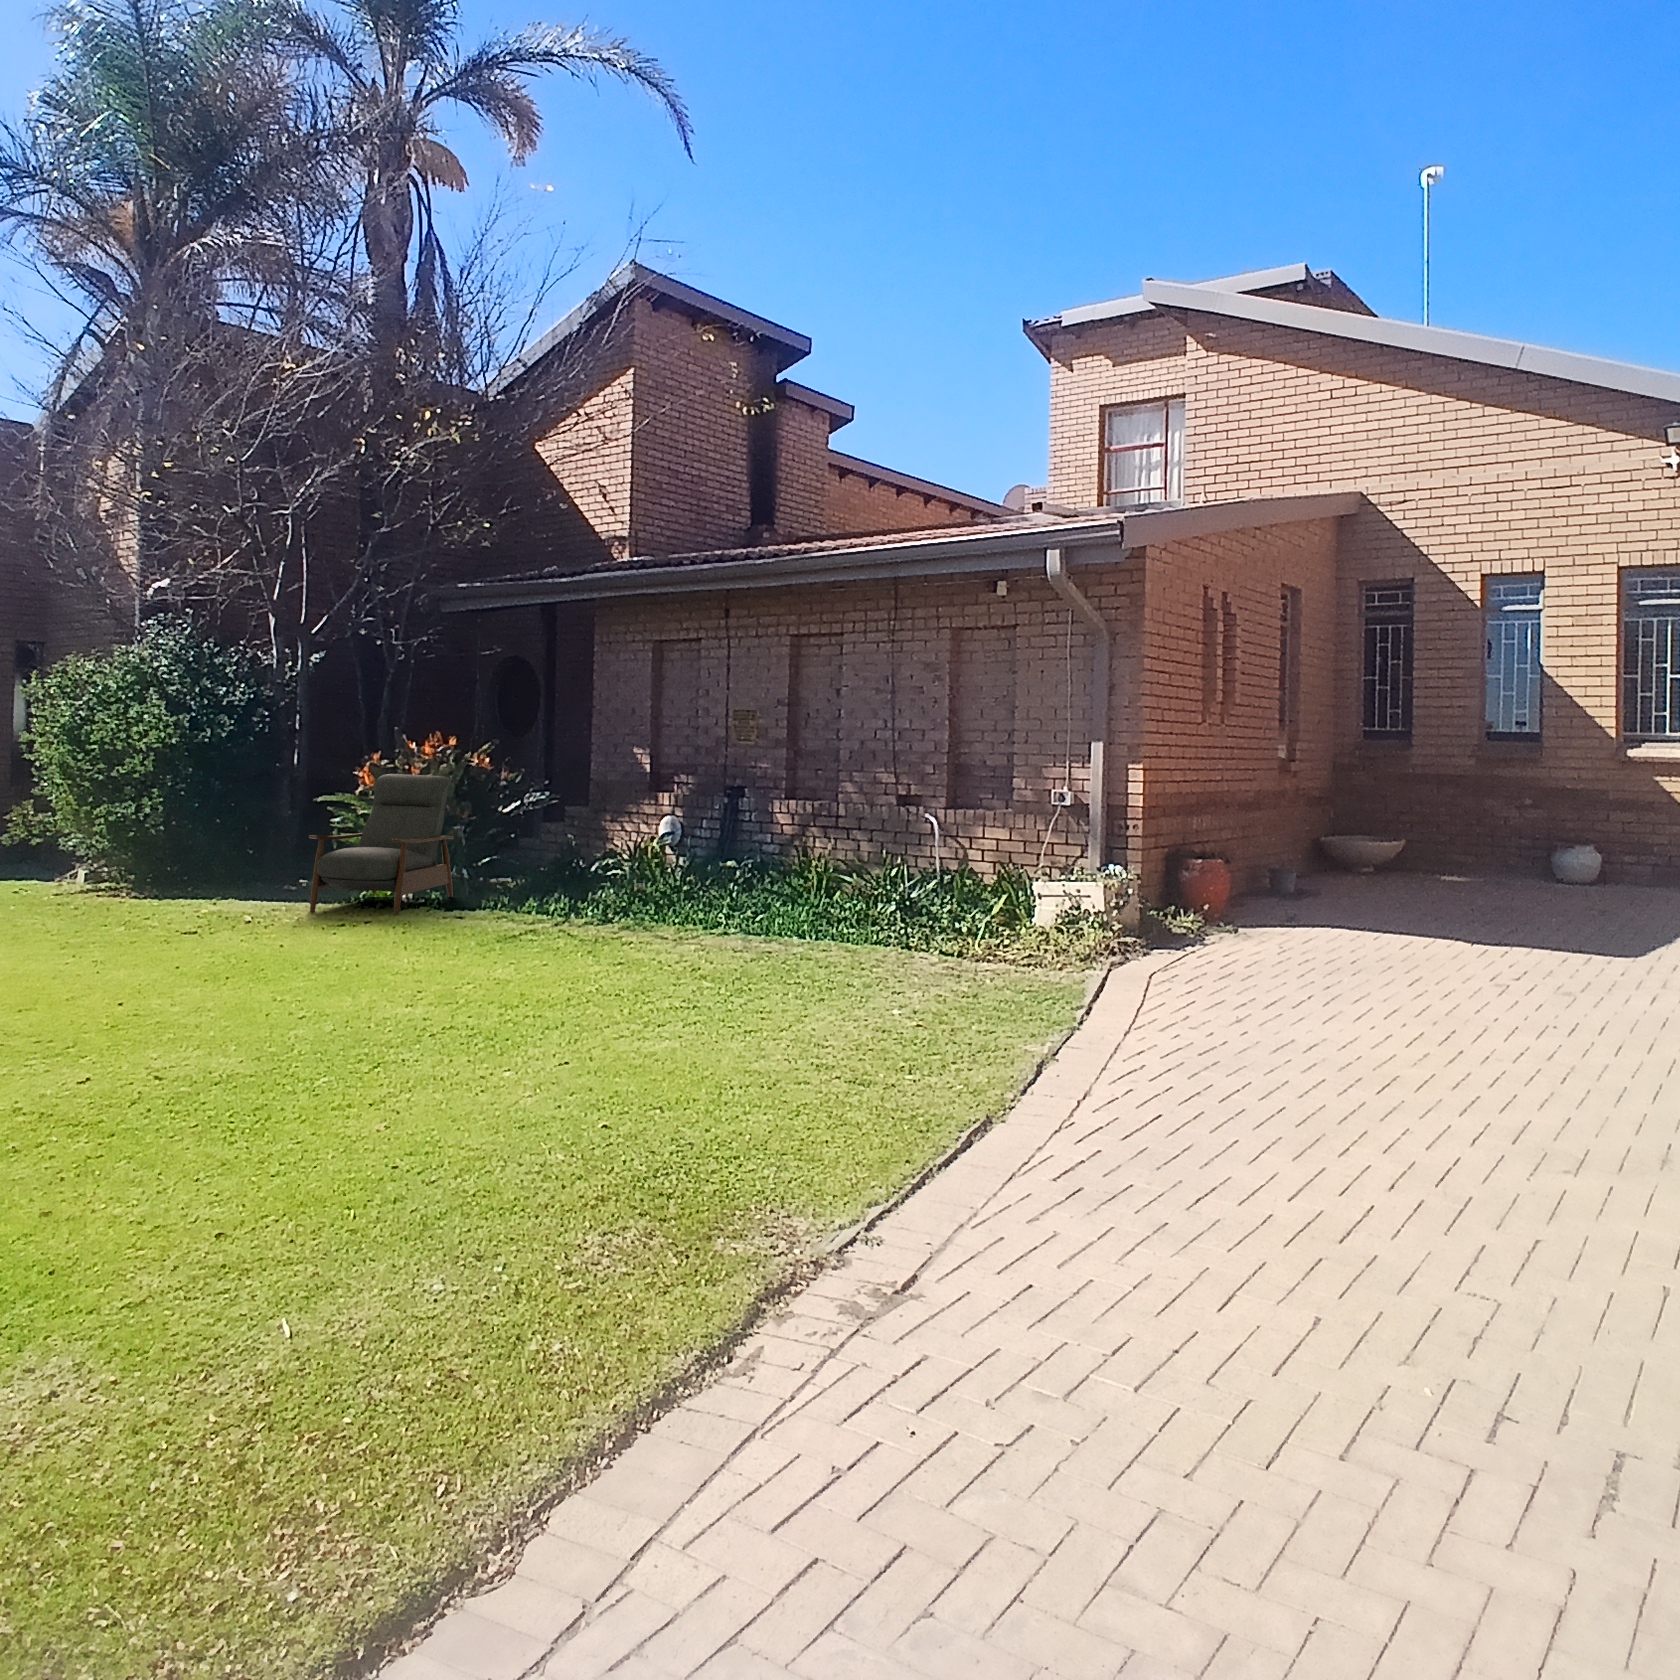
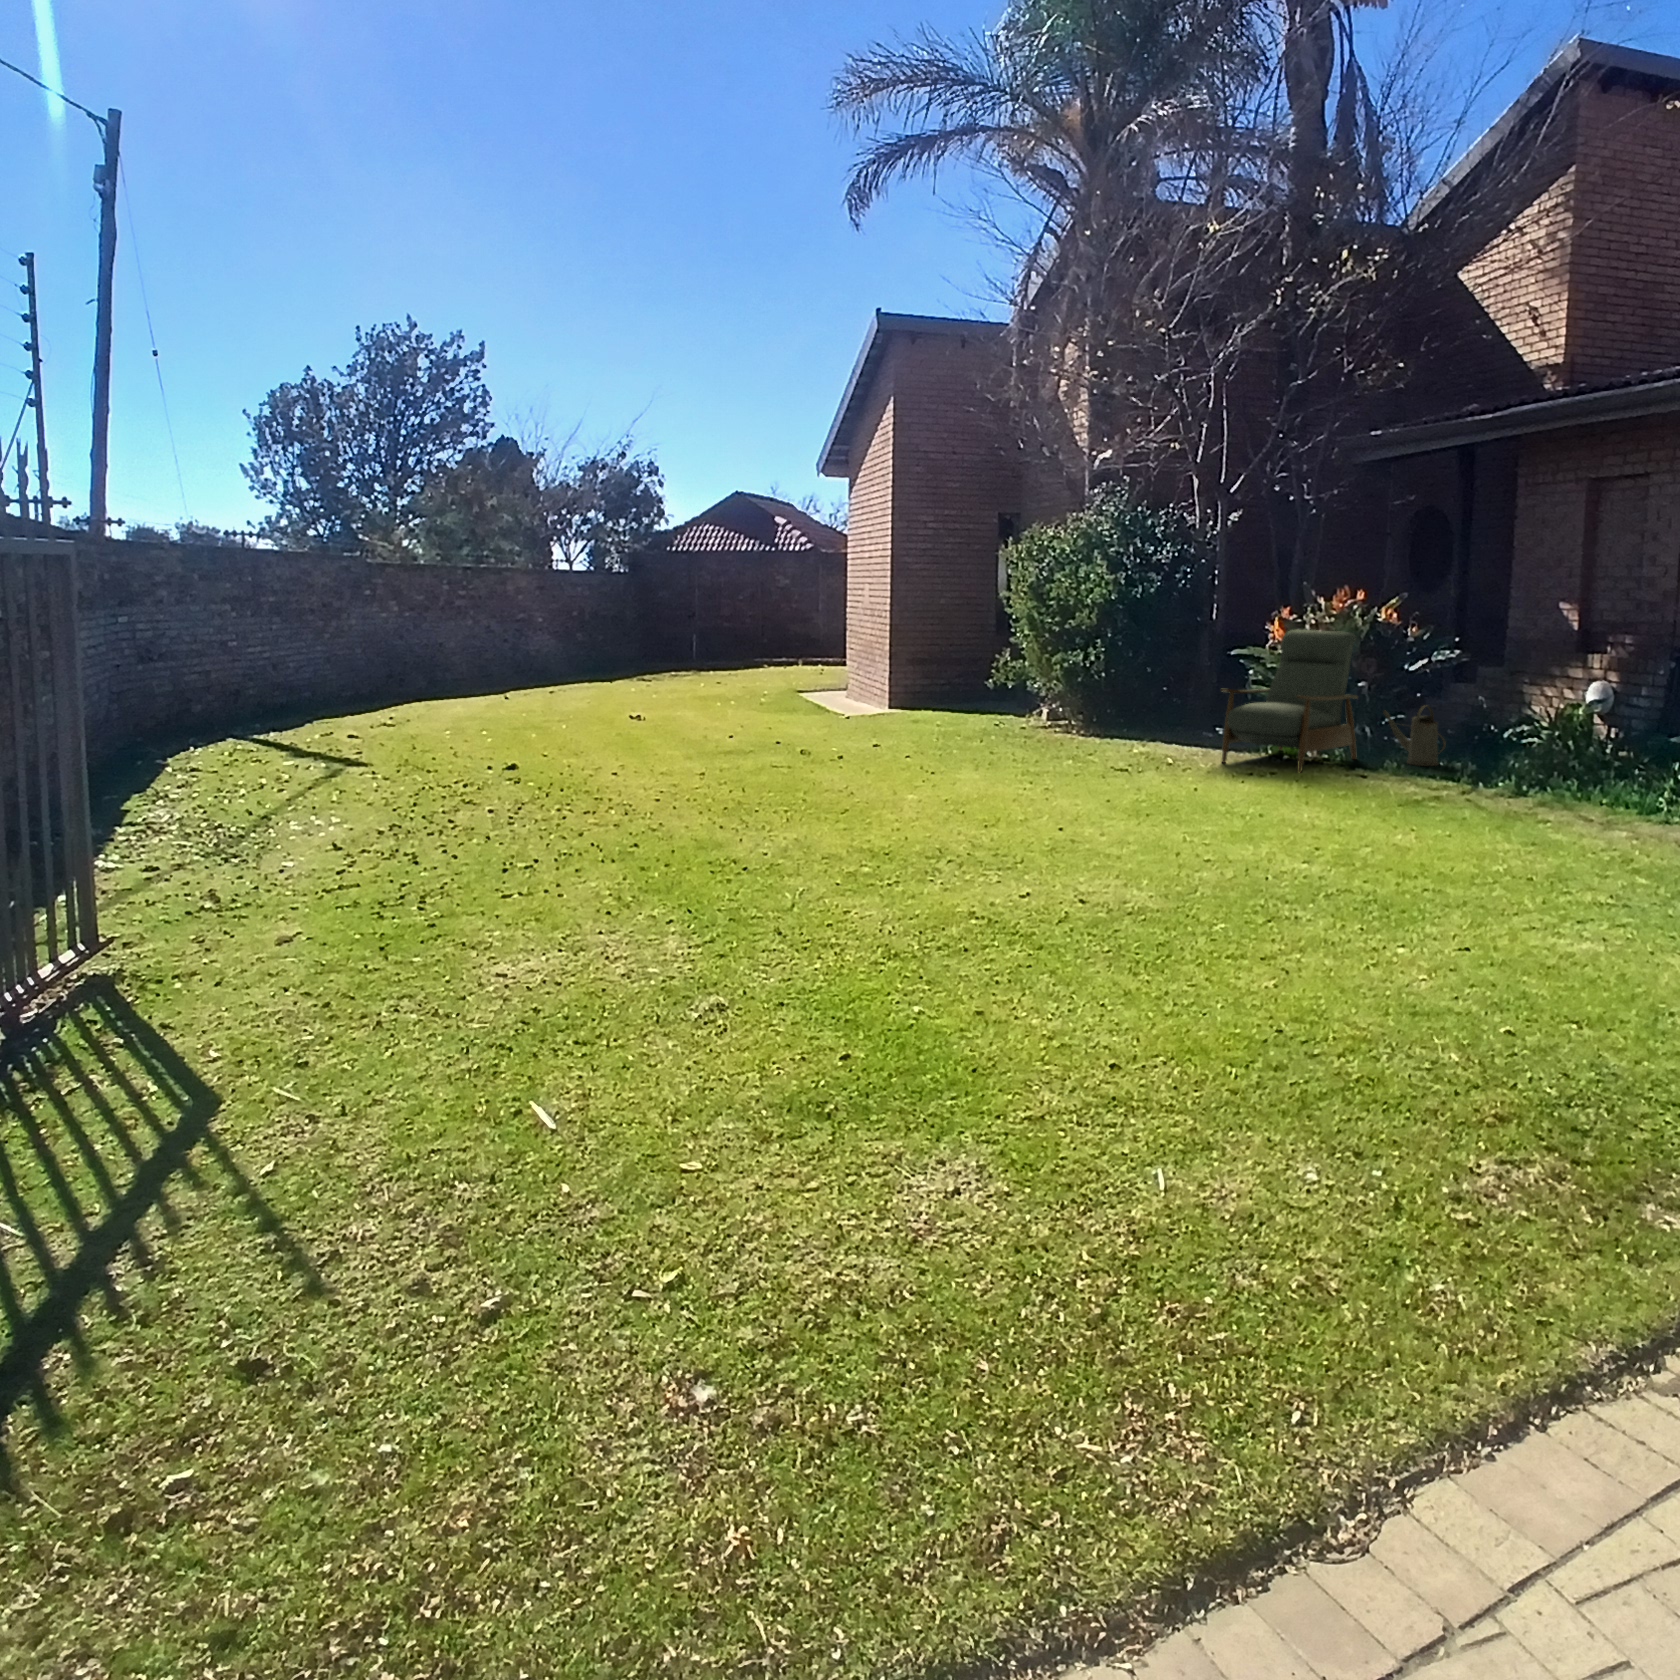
watering can: none [478,842,537,898] -> present [1383,706,1446,766]

